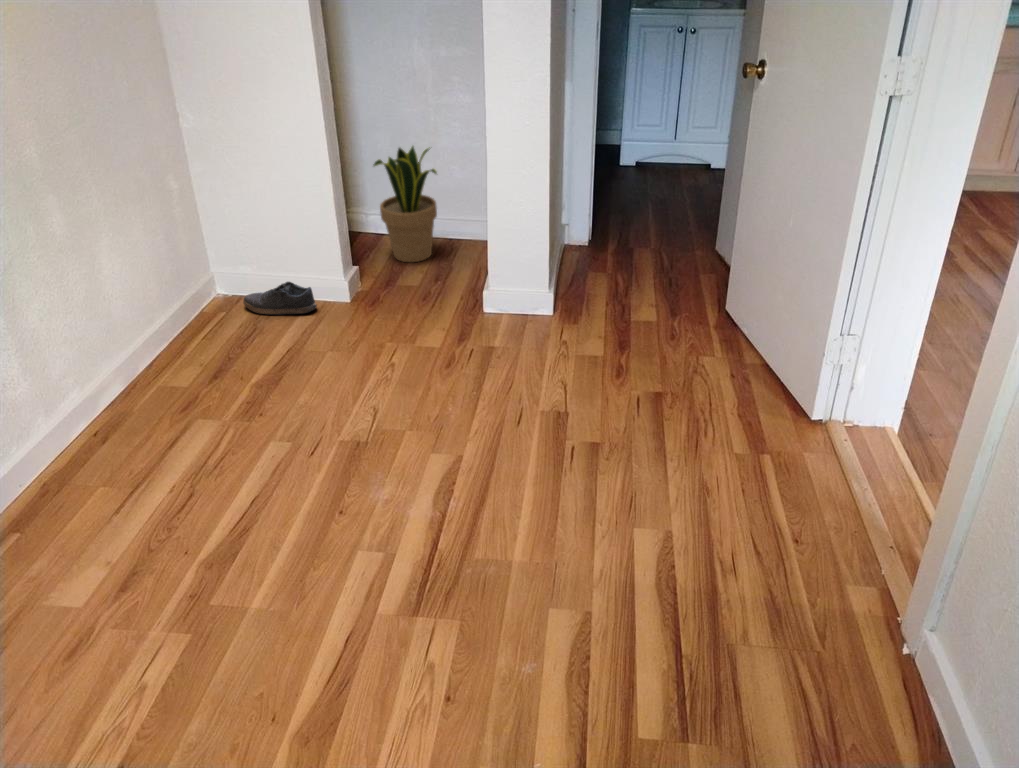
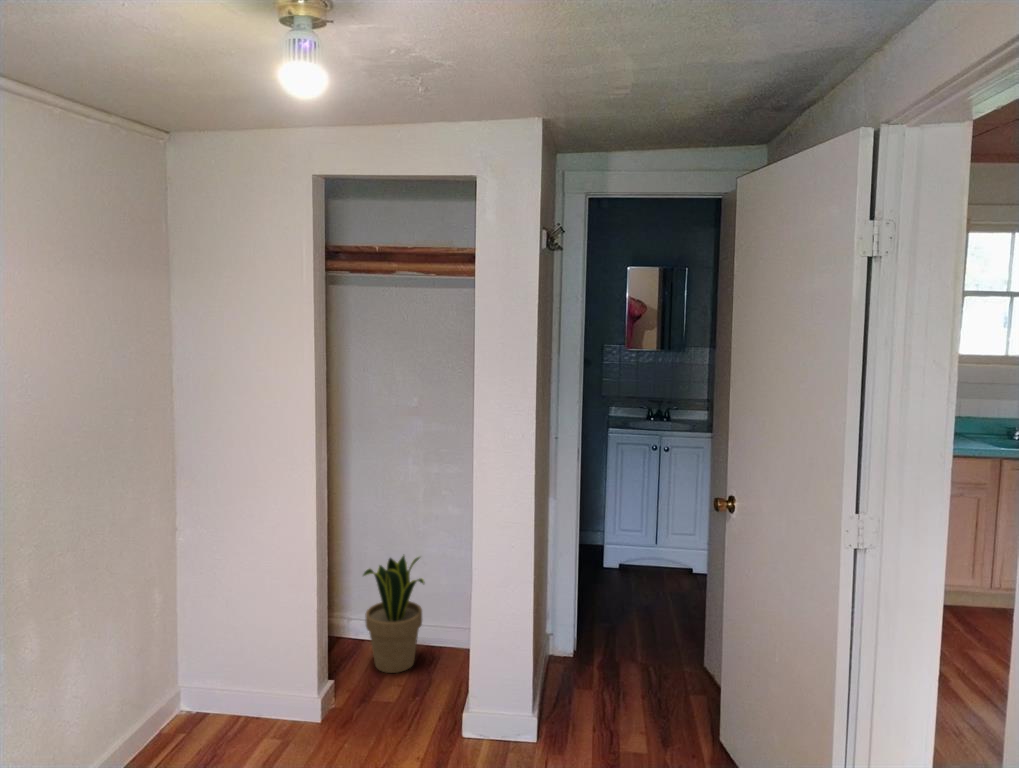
shoe: present [243,282,317,315] -> none [205,699,283,738]

